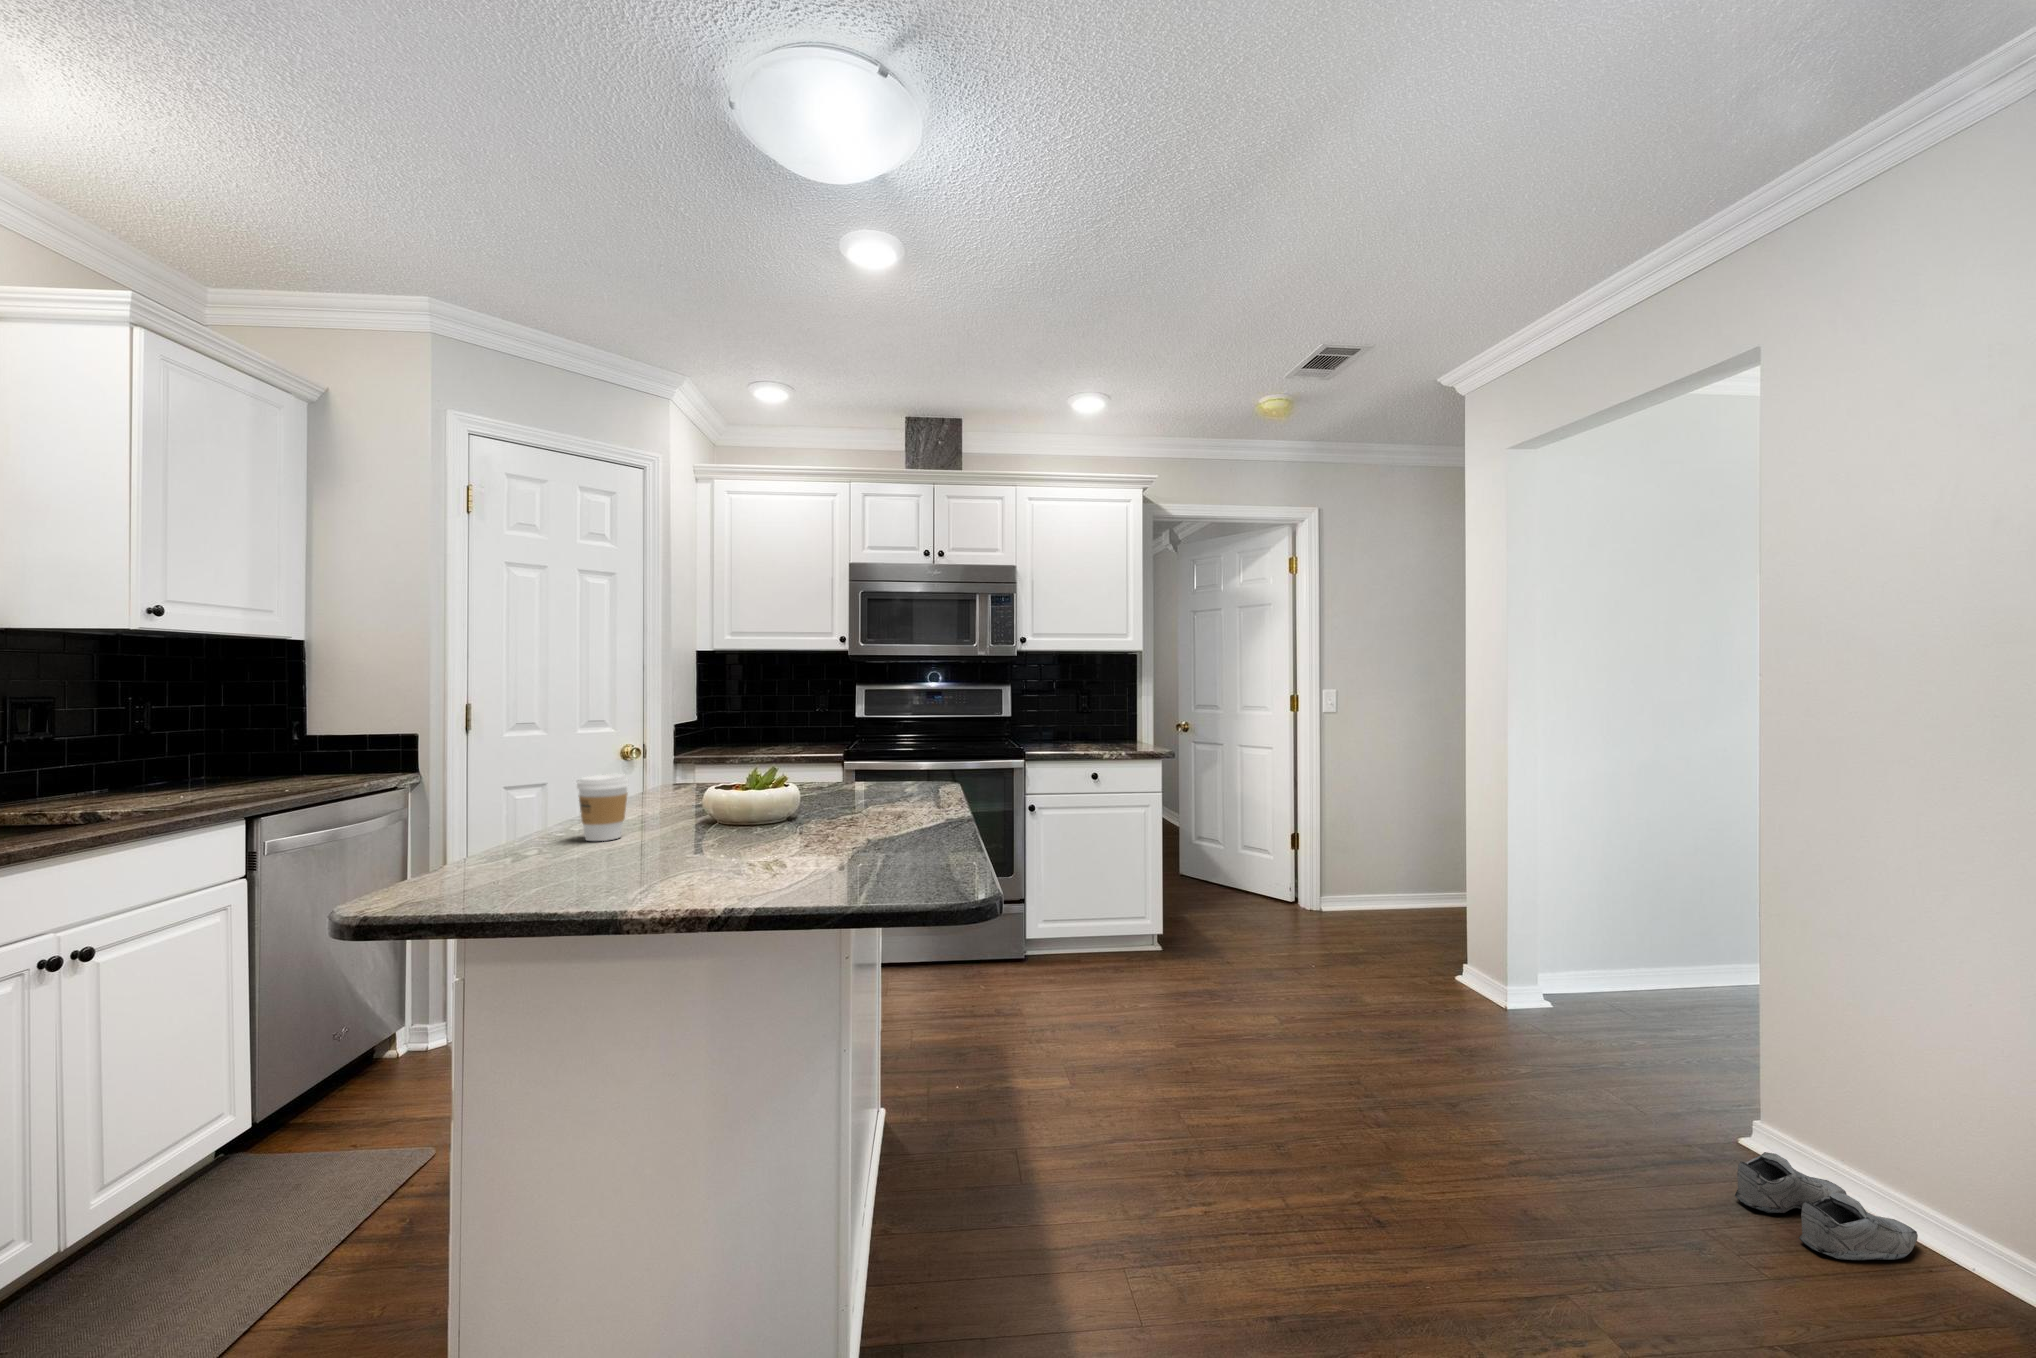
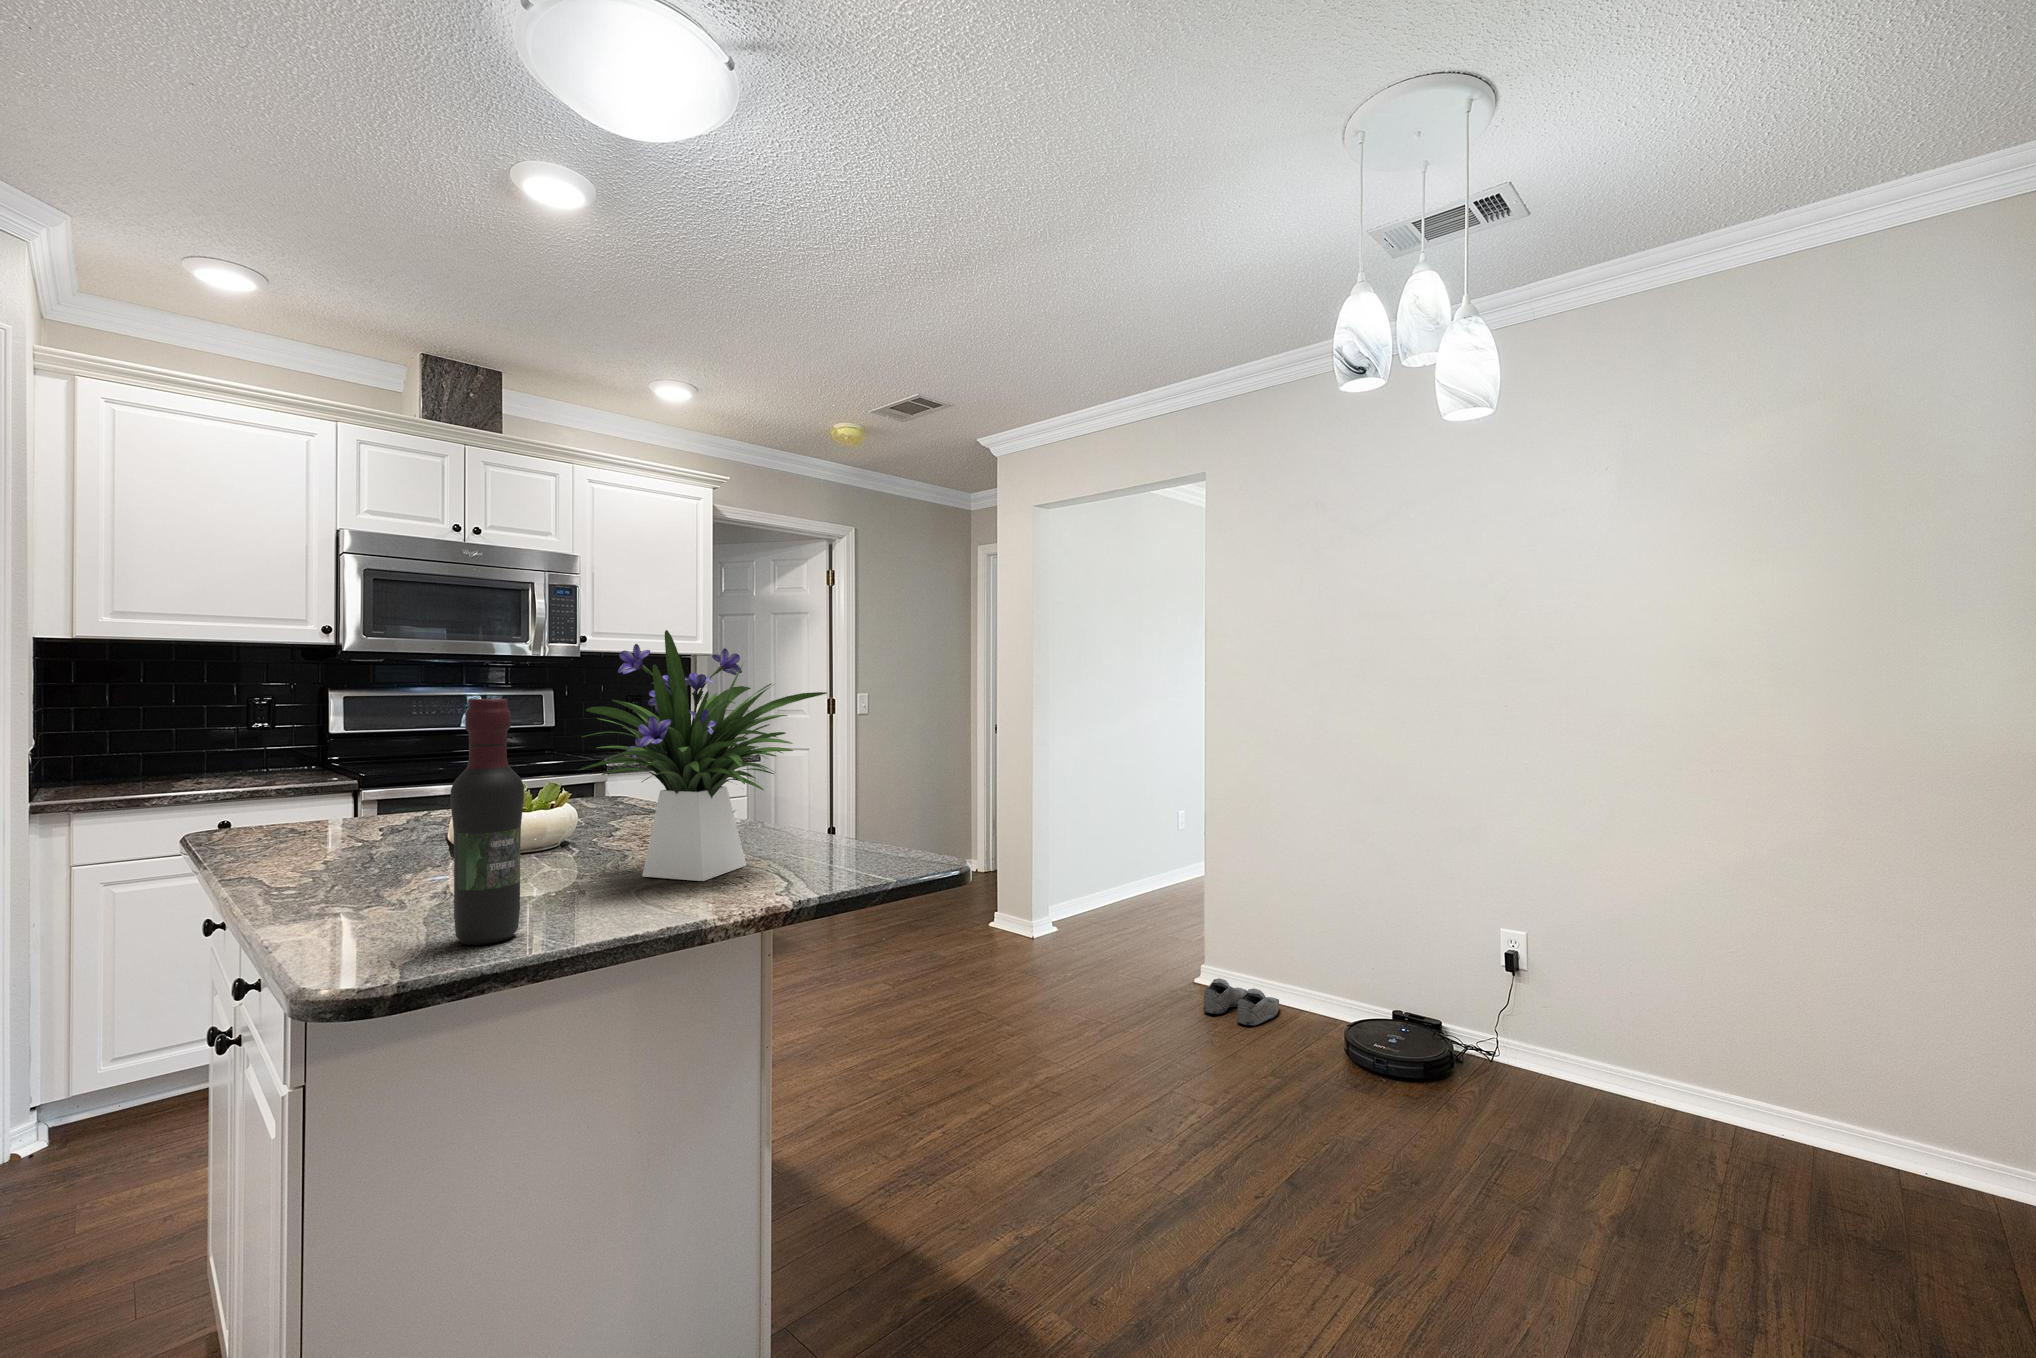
flower arrangement: none [643,611,880,869] -> present [578,630,827,881]
wine bottle: none [462,676,528,896] -> present [450,699,524,945]
coffee cup: present [577,774,628,841] -> none [371,810,440,894]

